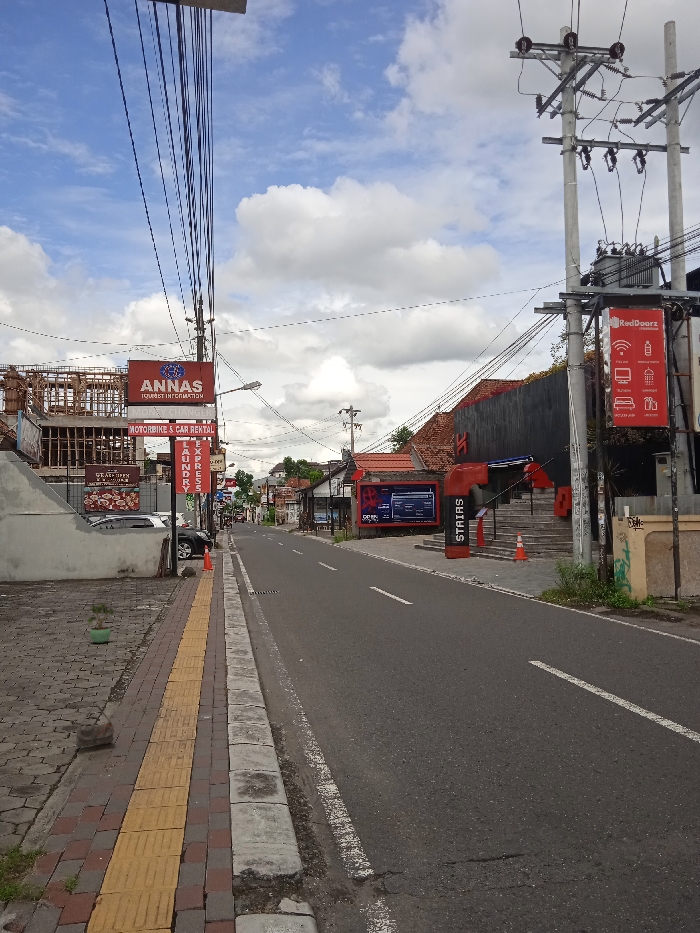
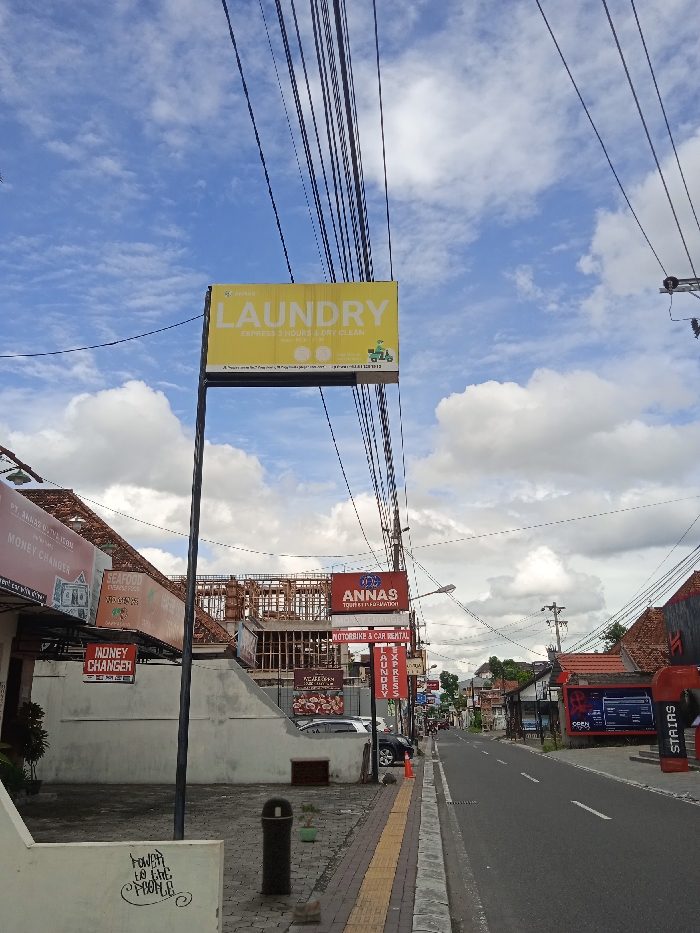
bench: none [81,552,126,583] -> present [290,757,330,786]
trash can: none [37,603,79,713] -> present [261,797,293,895]

